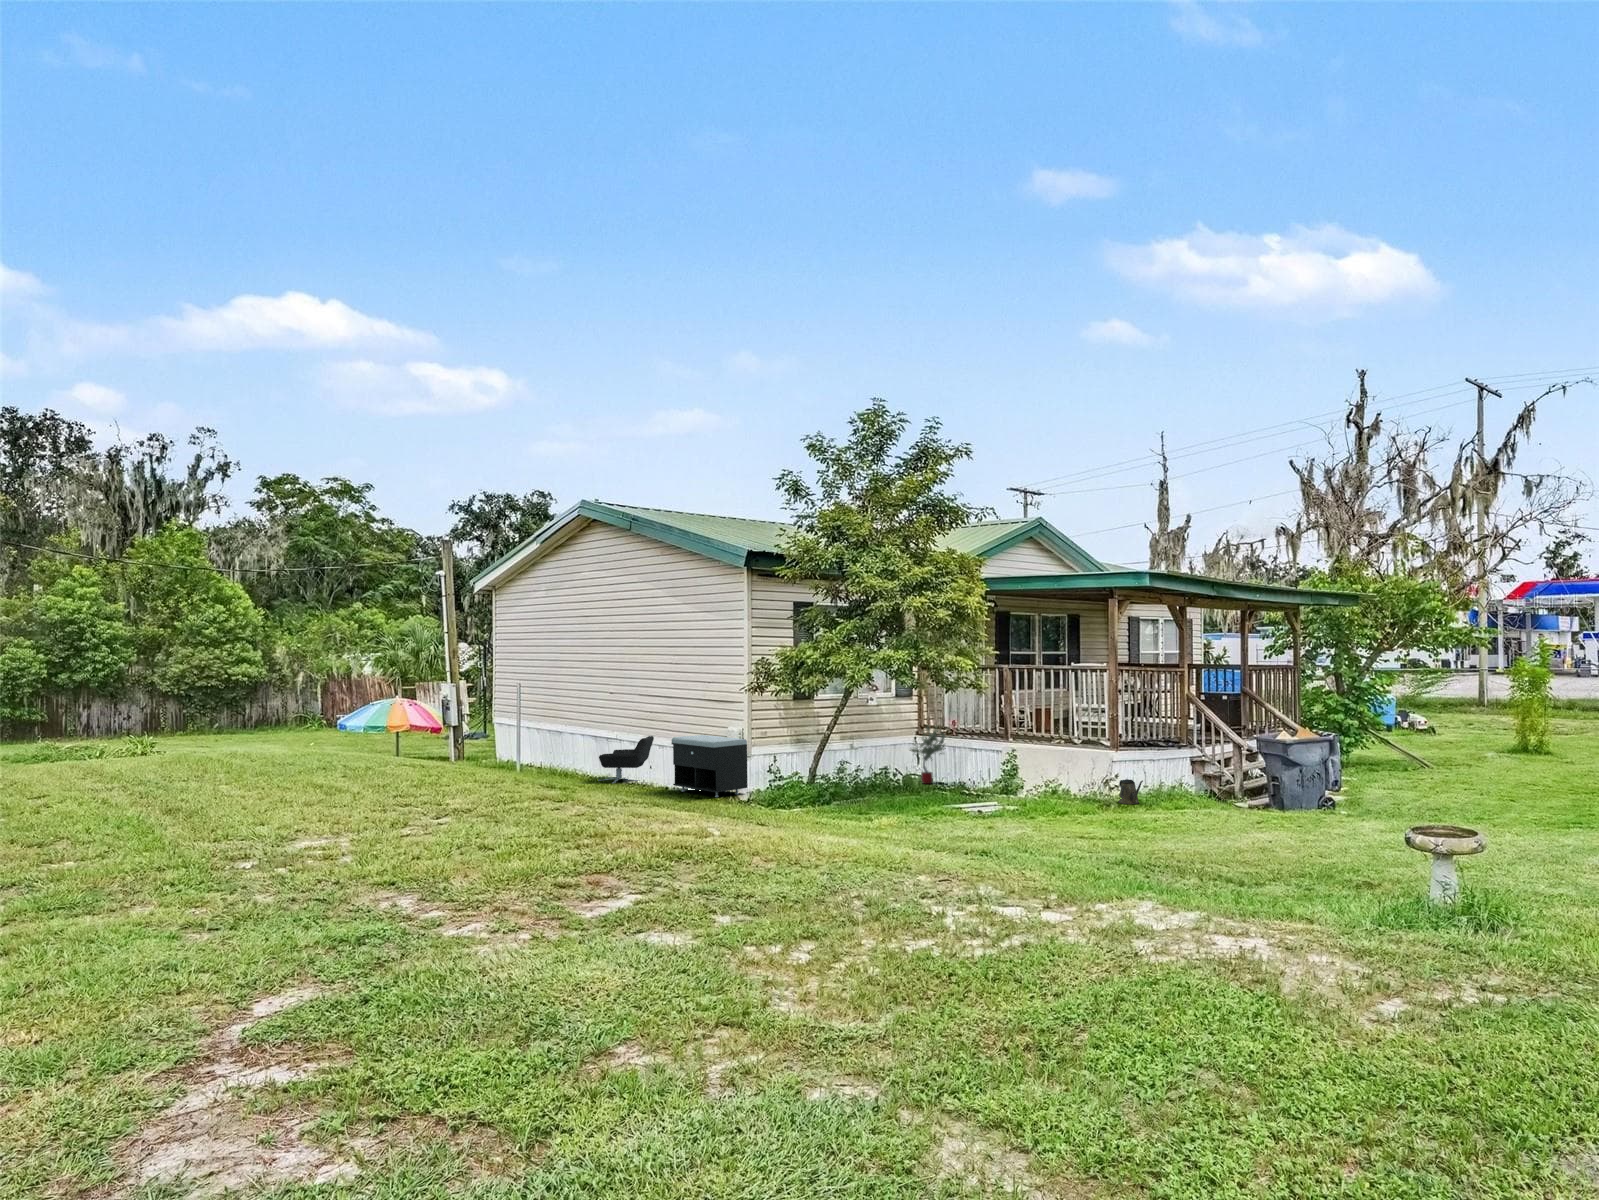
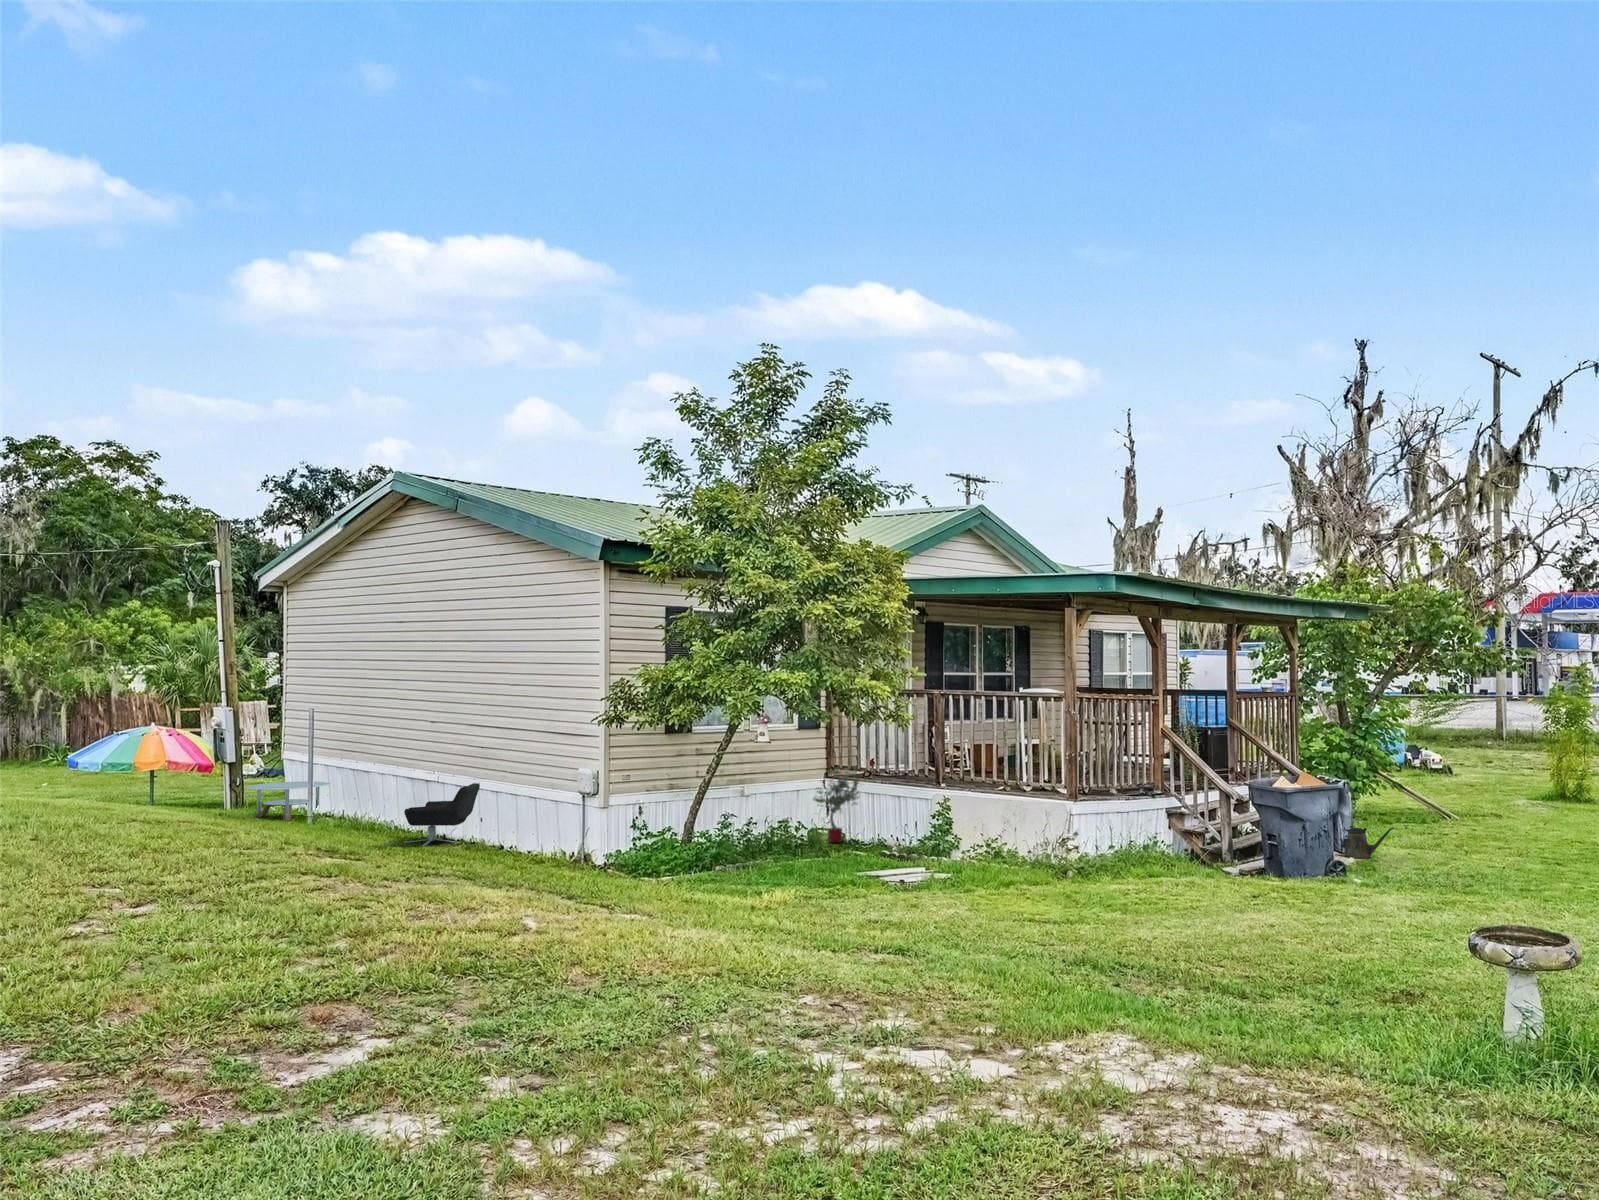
round table: none [476,735,537,764] -> present [246,781,329,821]
storage bench: present [671,735,748,797] -> none [499,782,599,864]
watering can: present [1119,779,1143,804] -> present [1340,827,1394,858]

